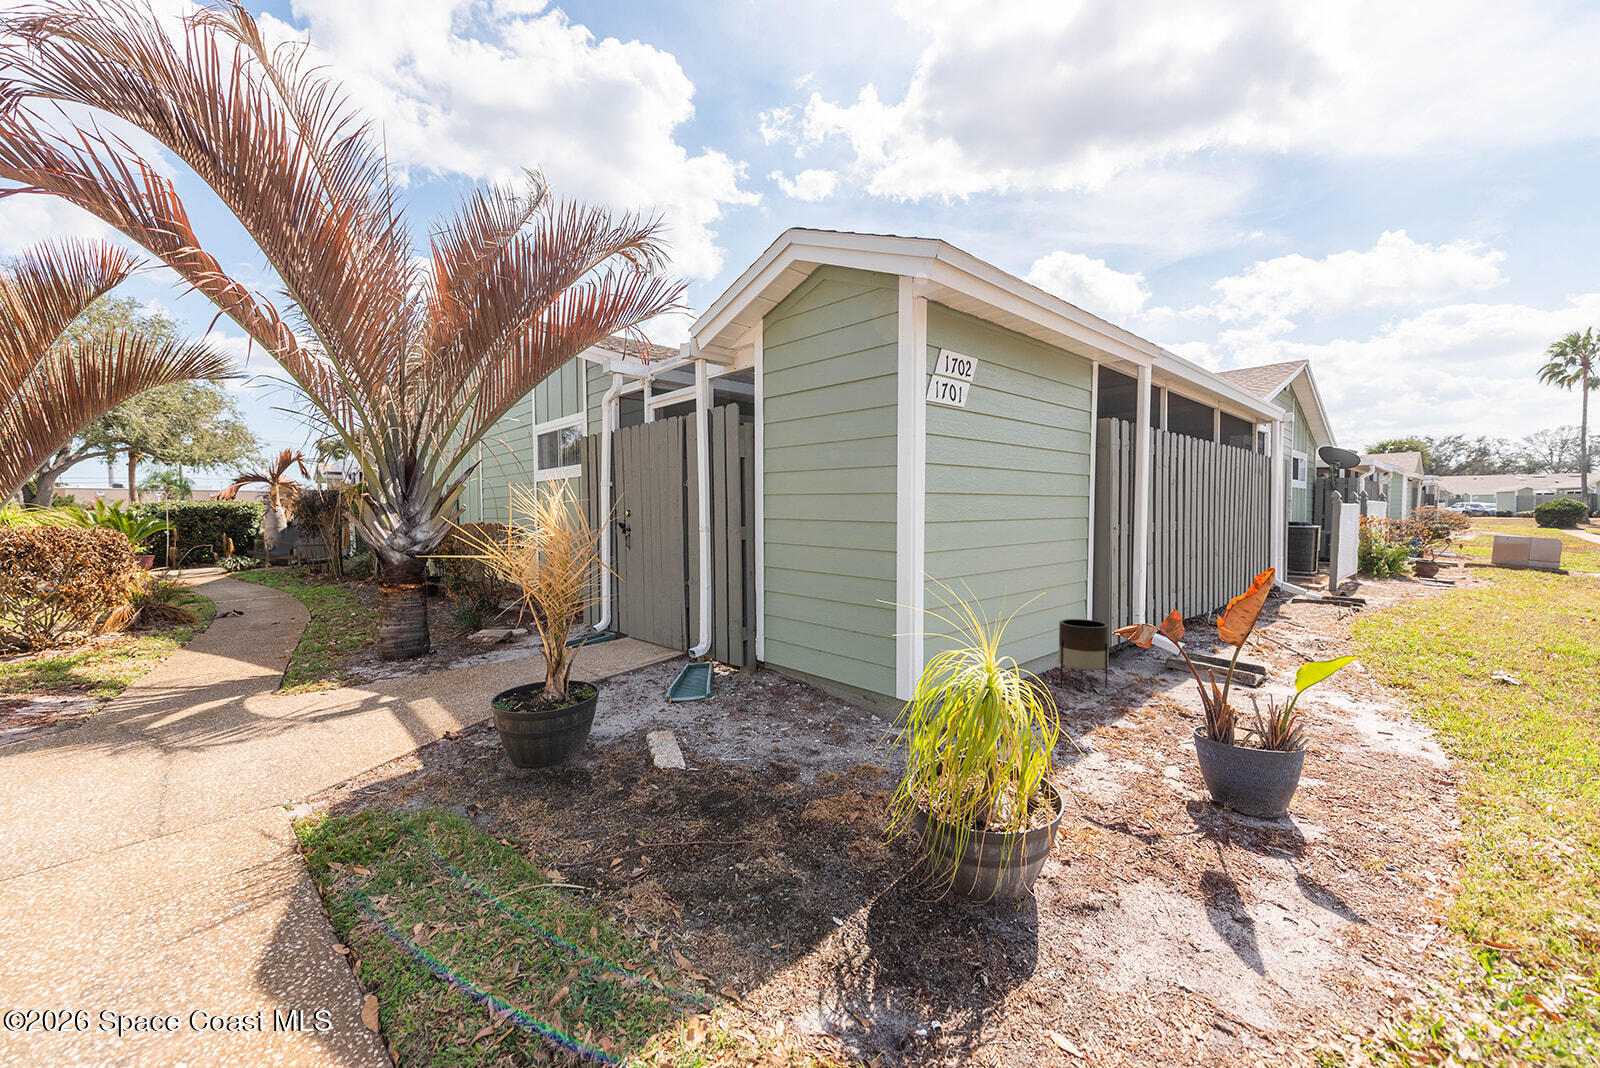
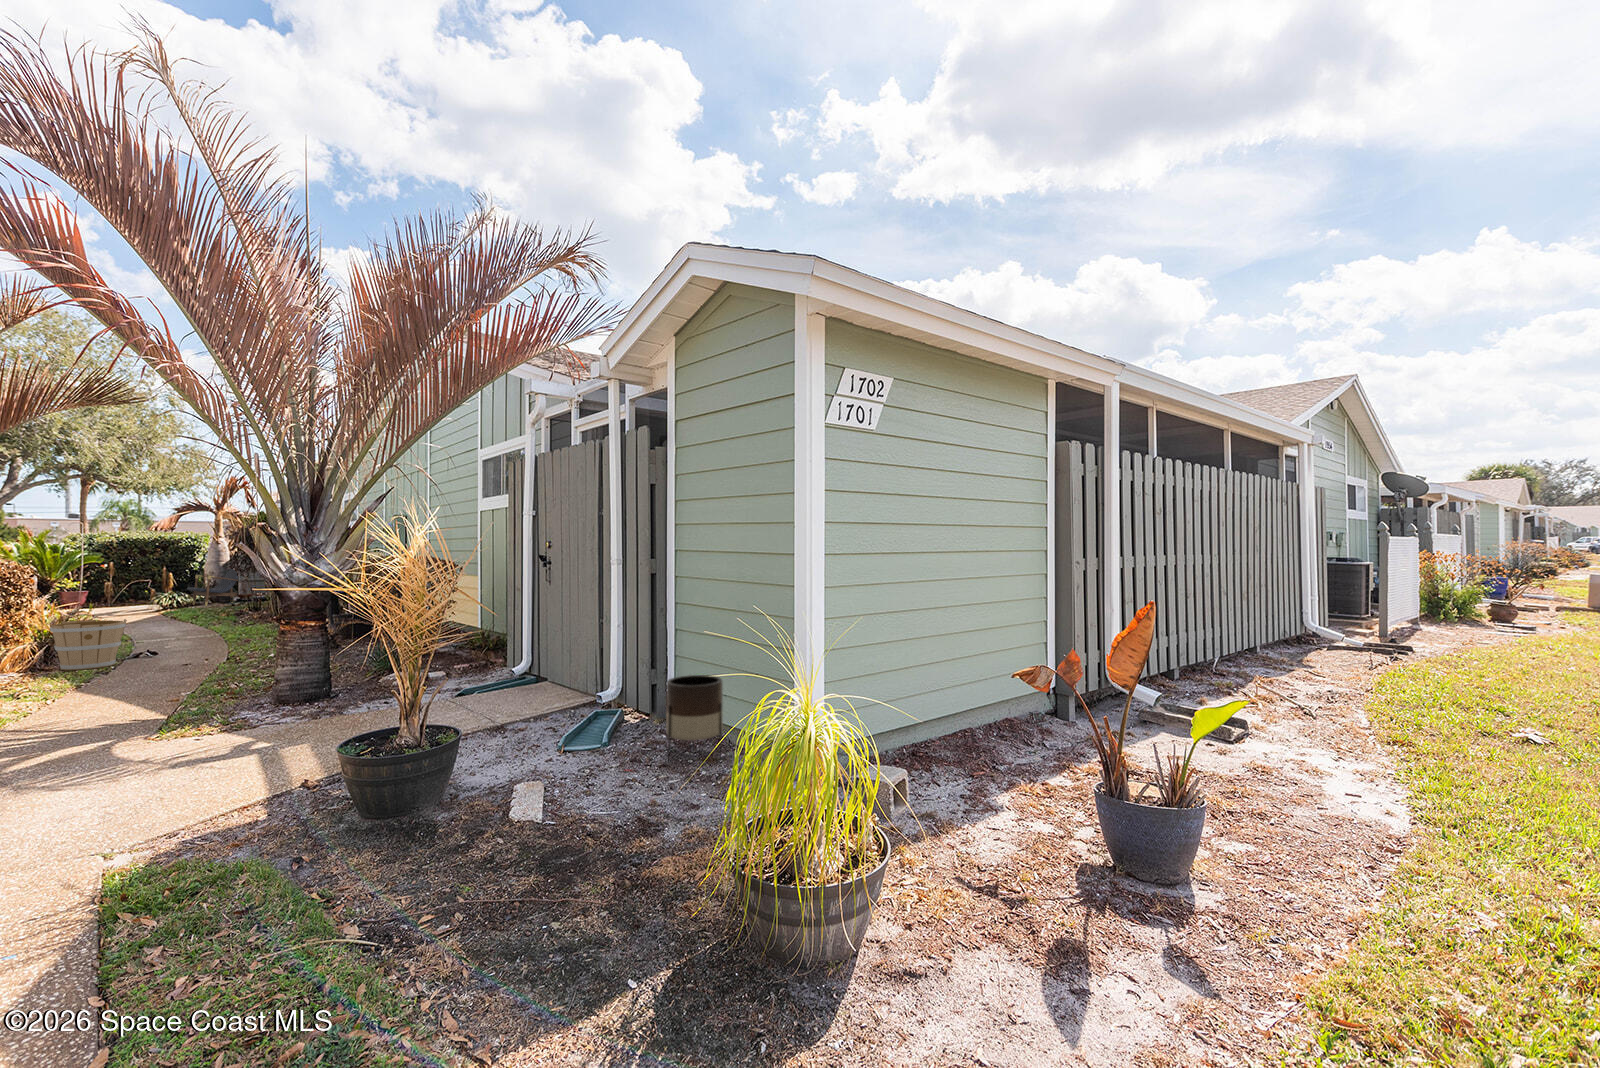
wooden bucket: none [145,582,217,630] -> present [50,619,127,670]
planter: present [1059,619,1109,688] -> present [666,675,723,760]

